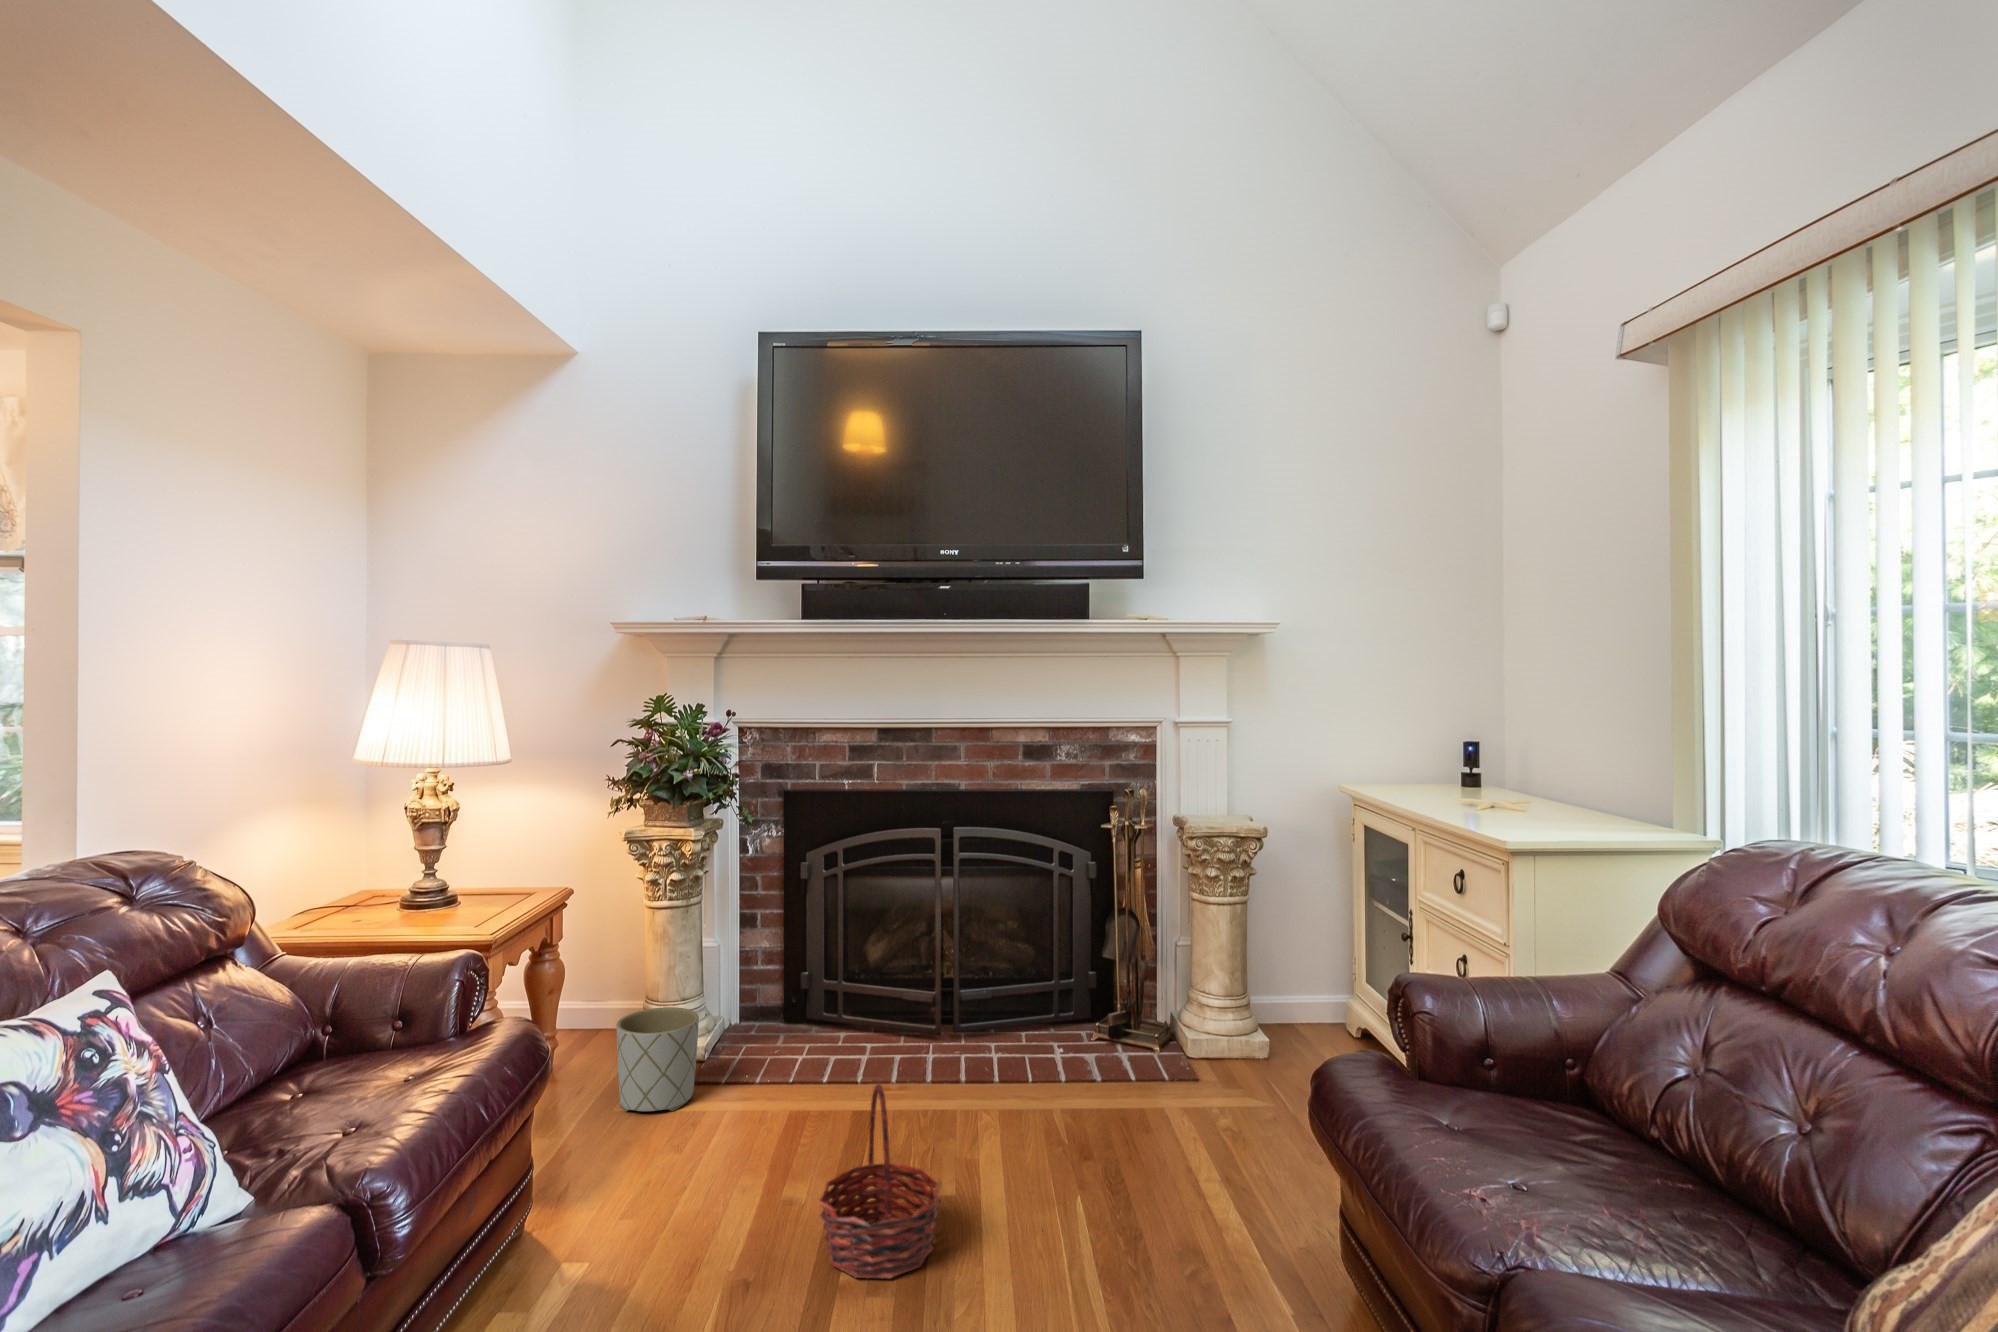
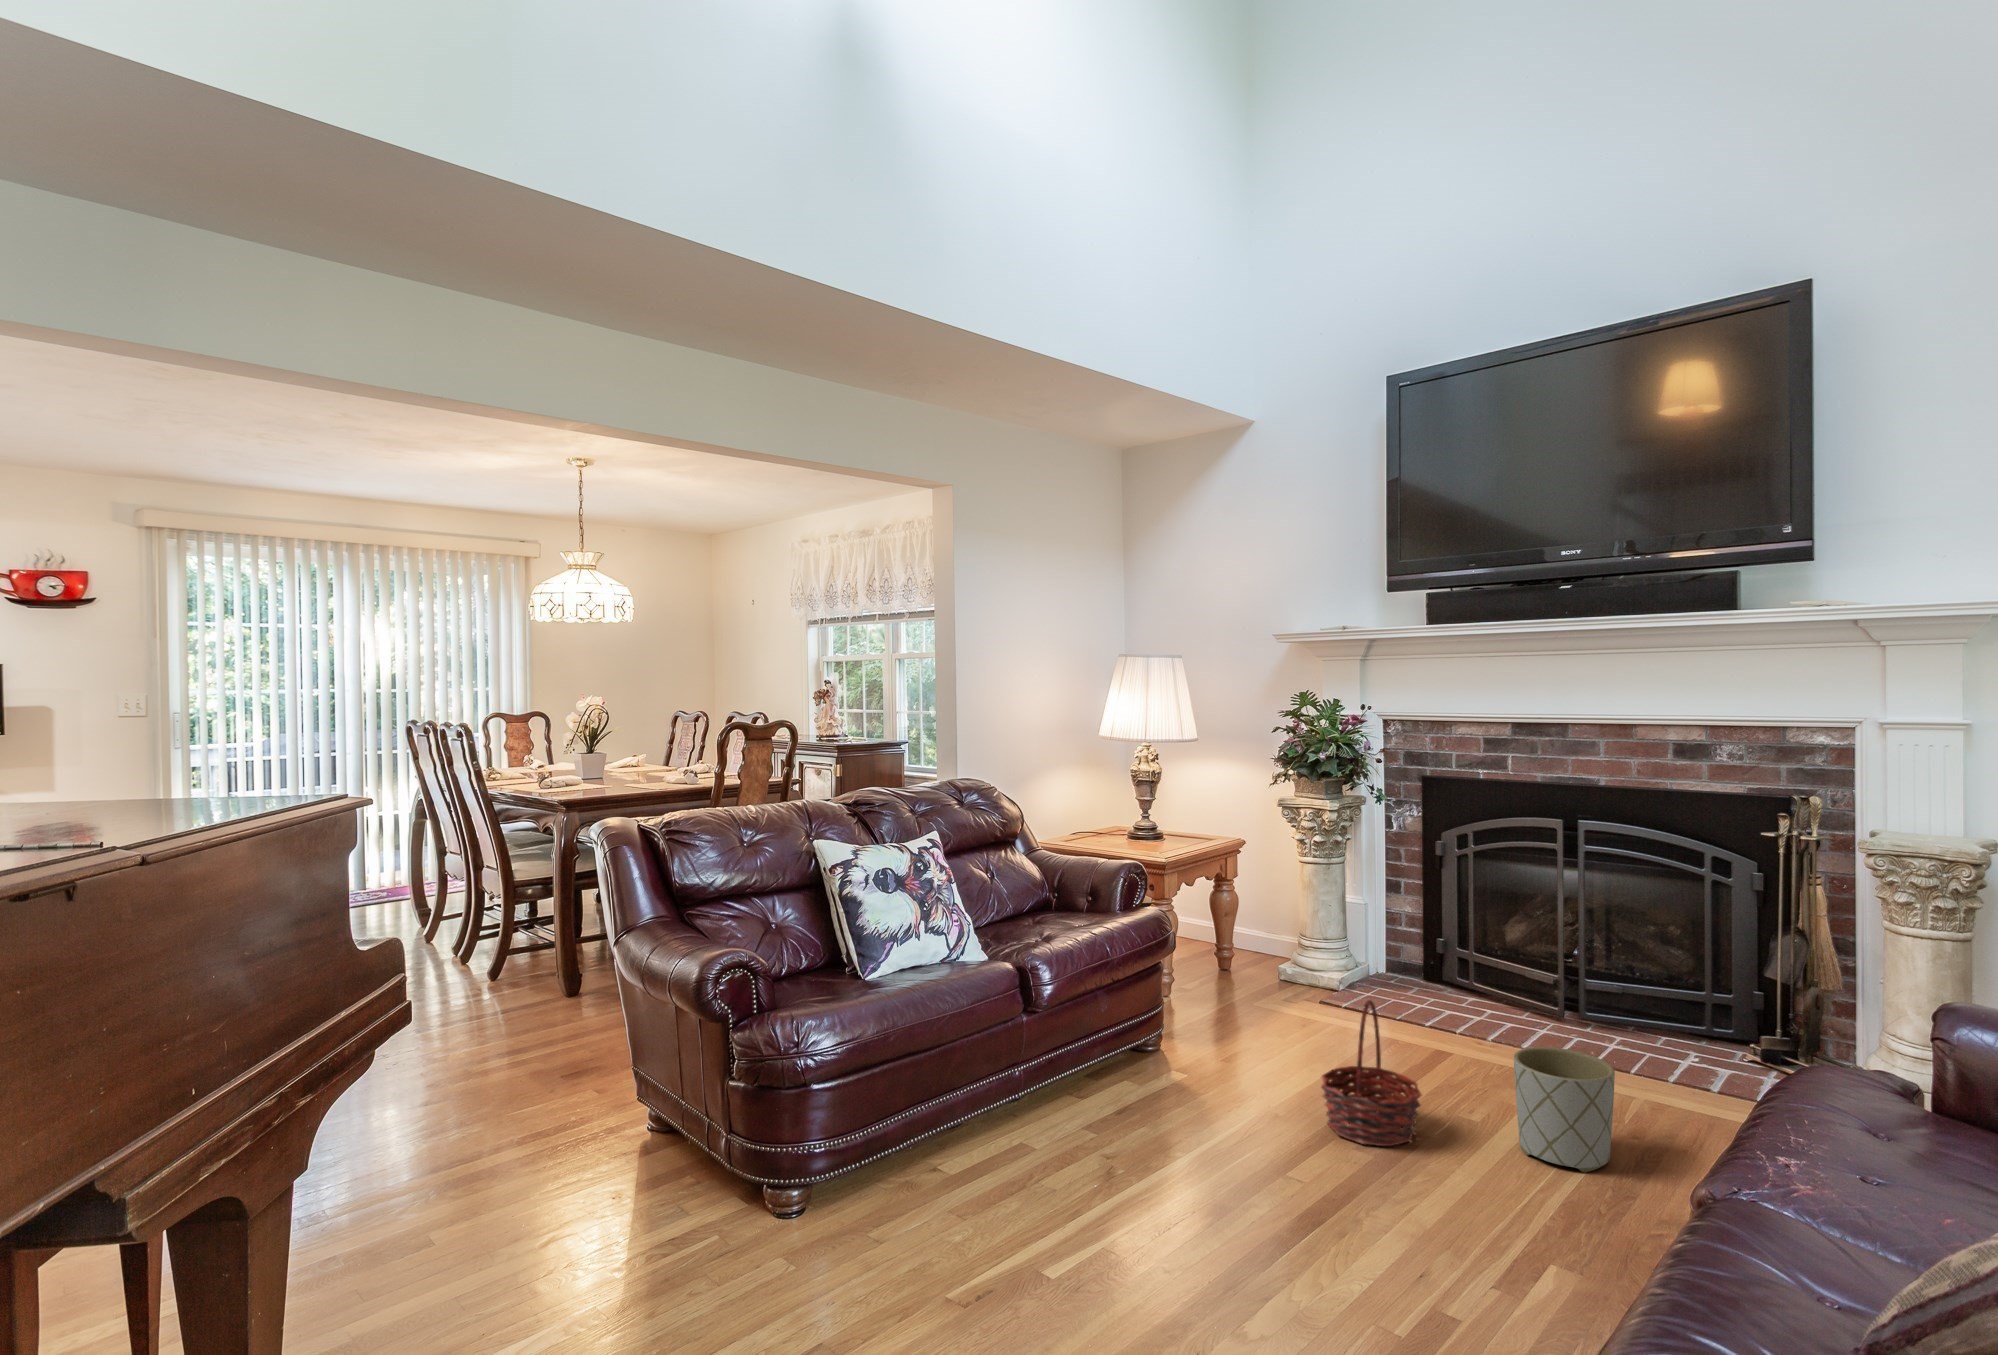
planter: present [616,1007,699,1112] -> present [1514,1047,1615,1172]

